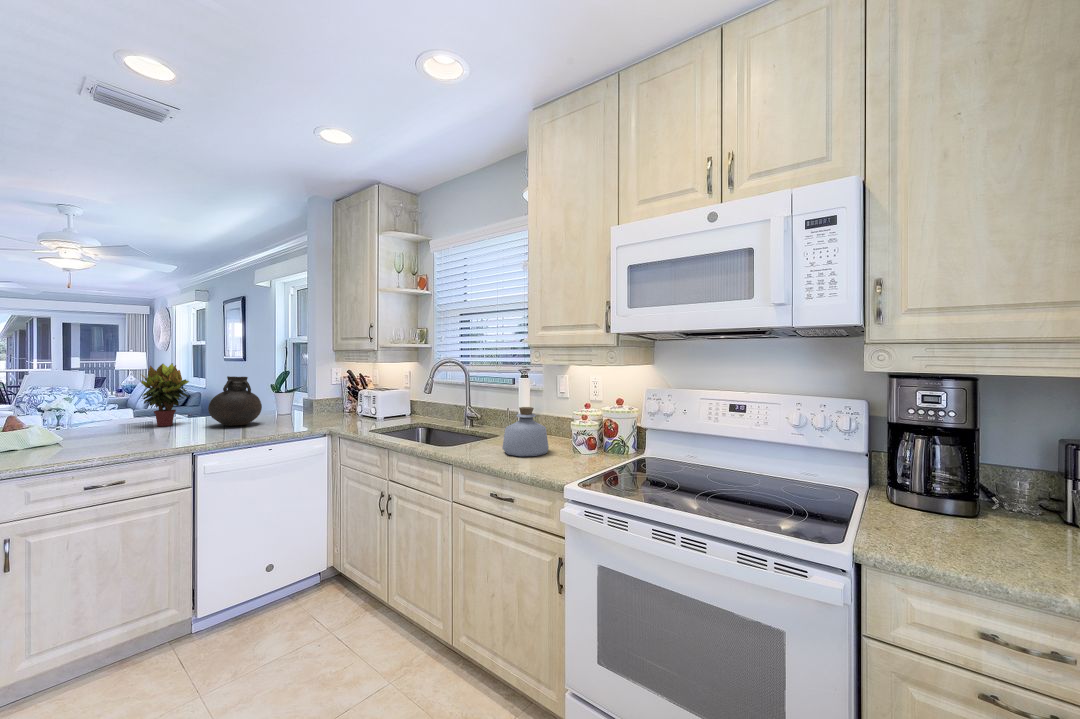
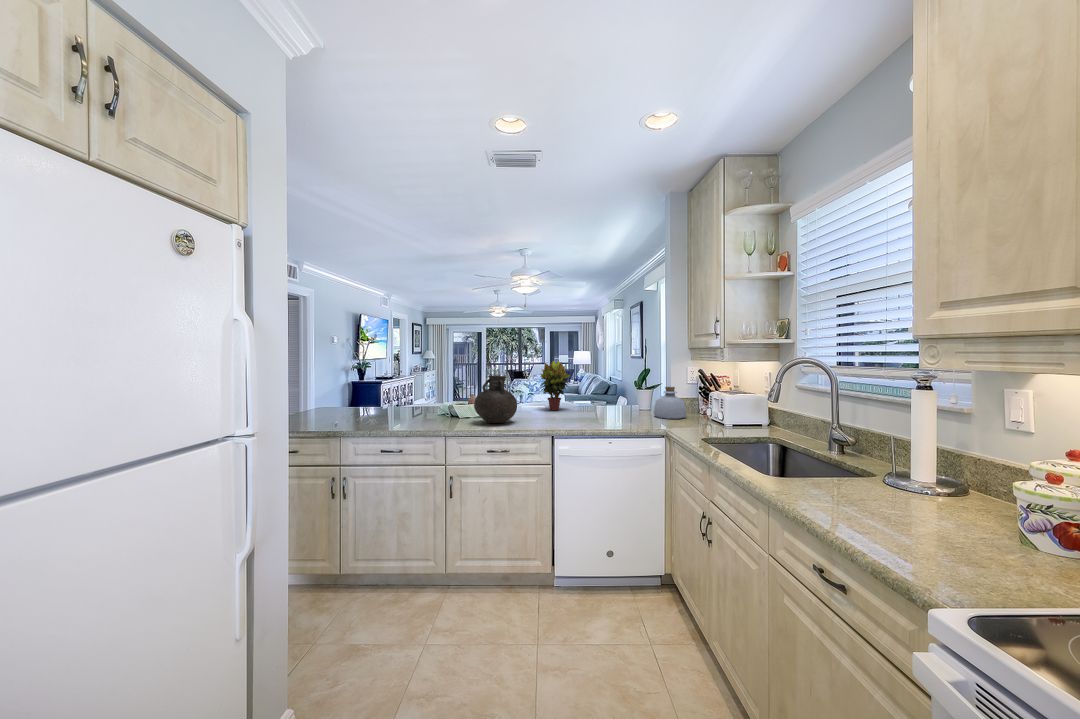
vase: present [208,376,262,426] -> present [474,375,517,423]
bottle: present [502,407,549,457] -> present [654,387,686,419]

